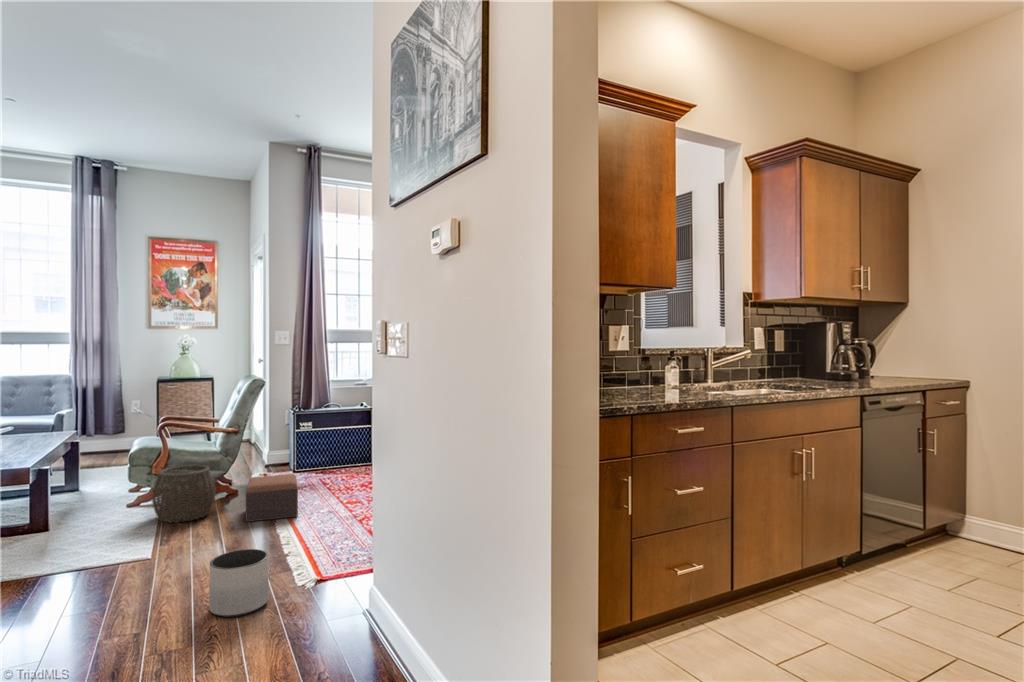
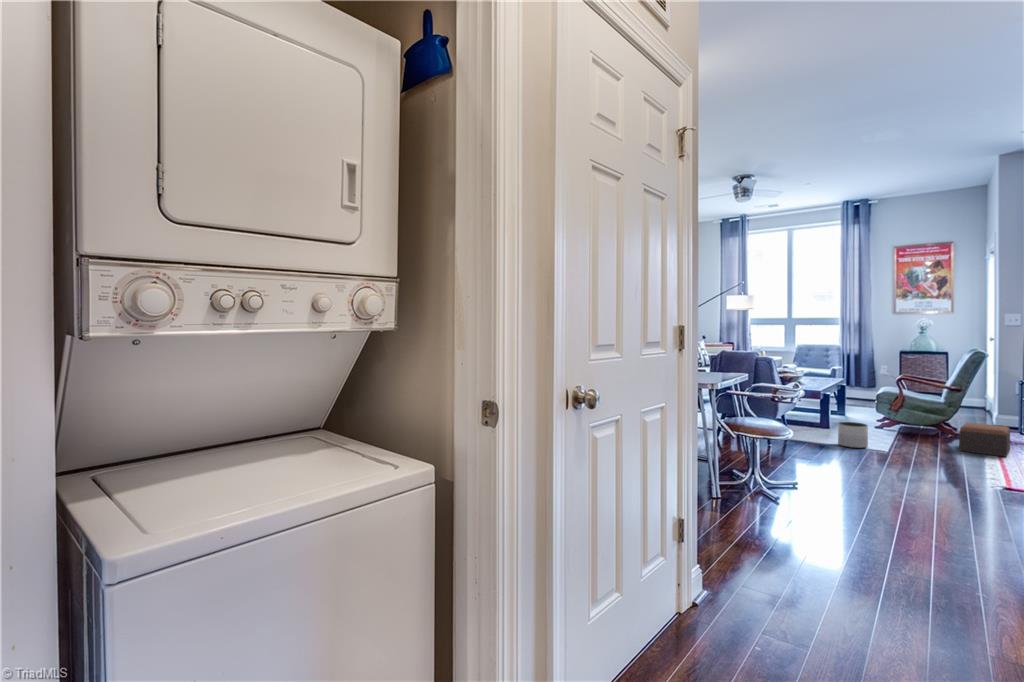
woven basket: present [152,465,215,523] -> none [890,406,937,442]
planter: present [209,549,269,617] -> present [838,422,868,448]

